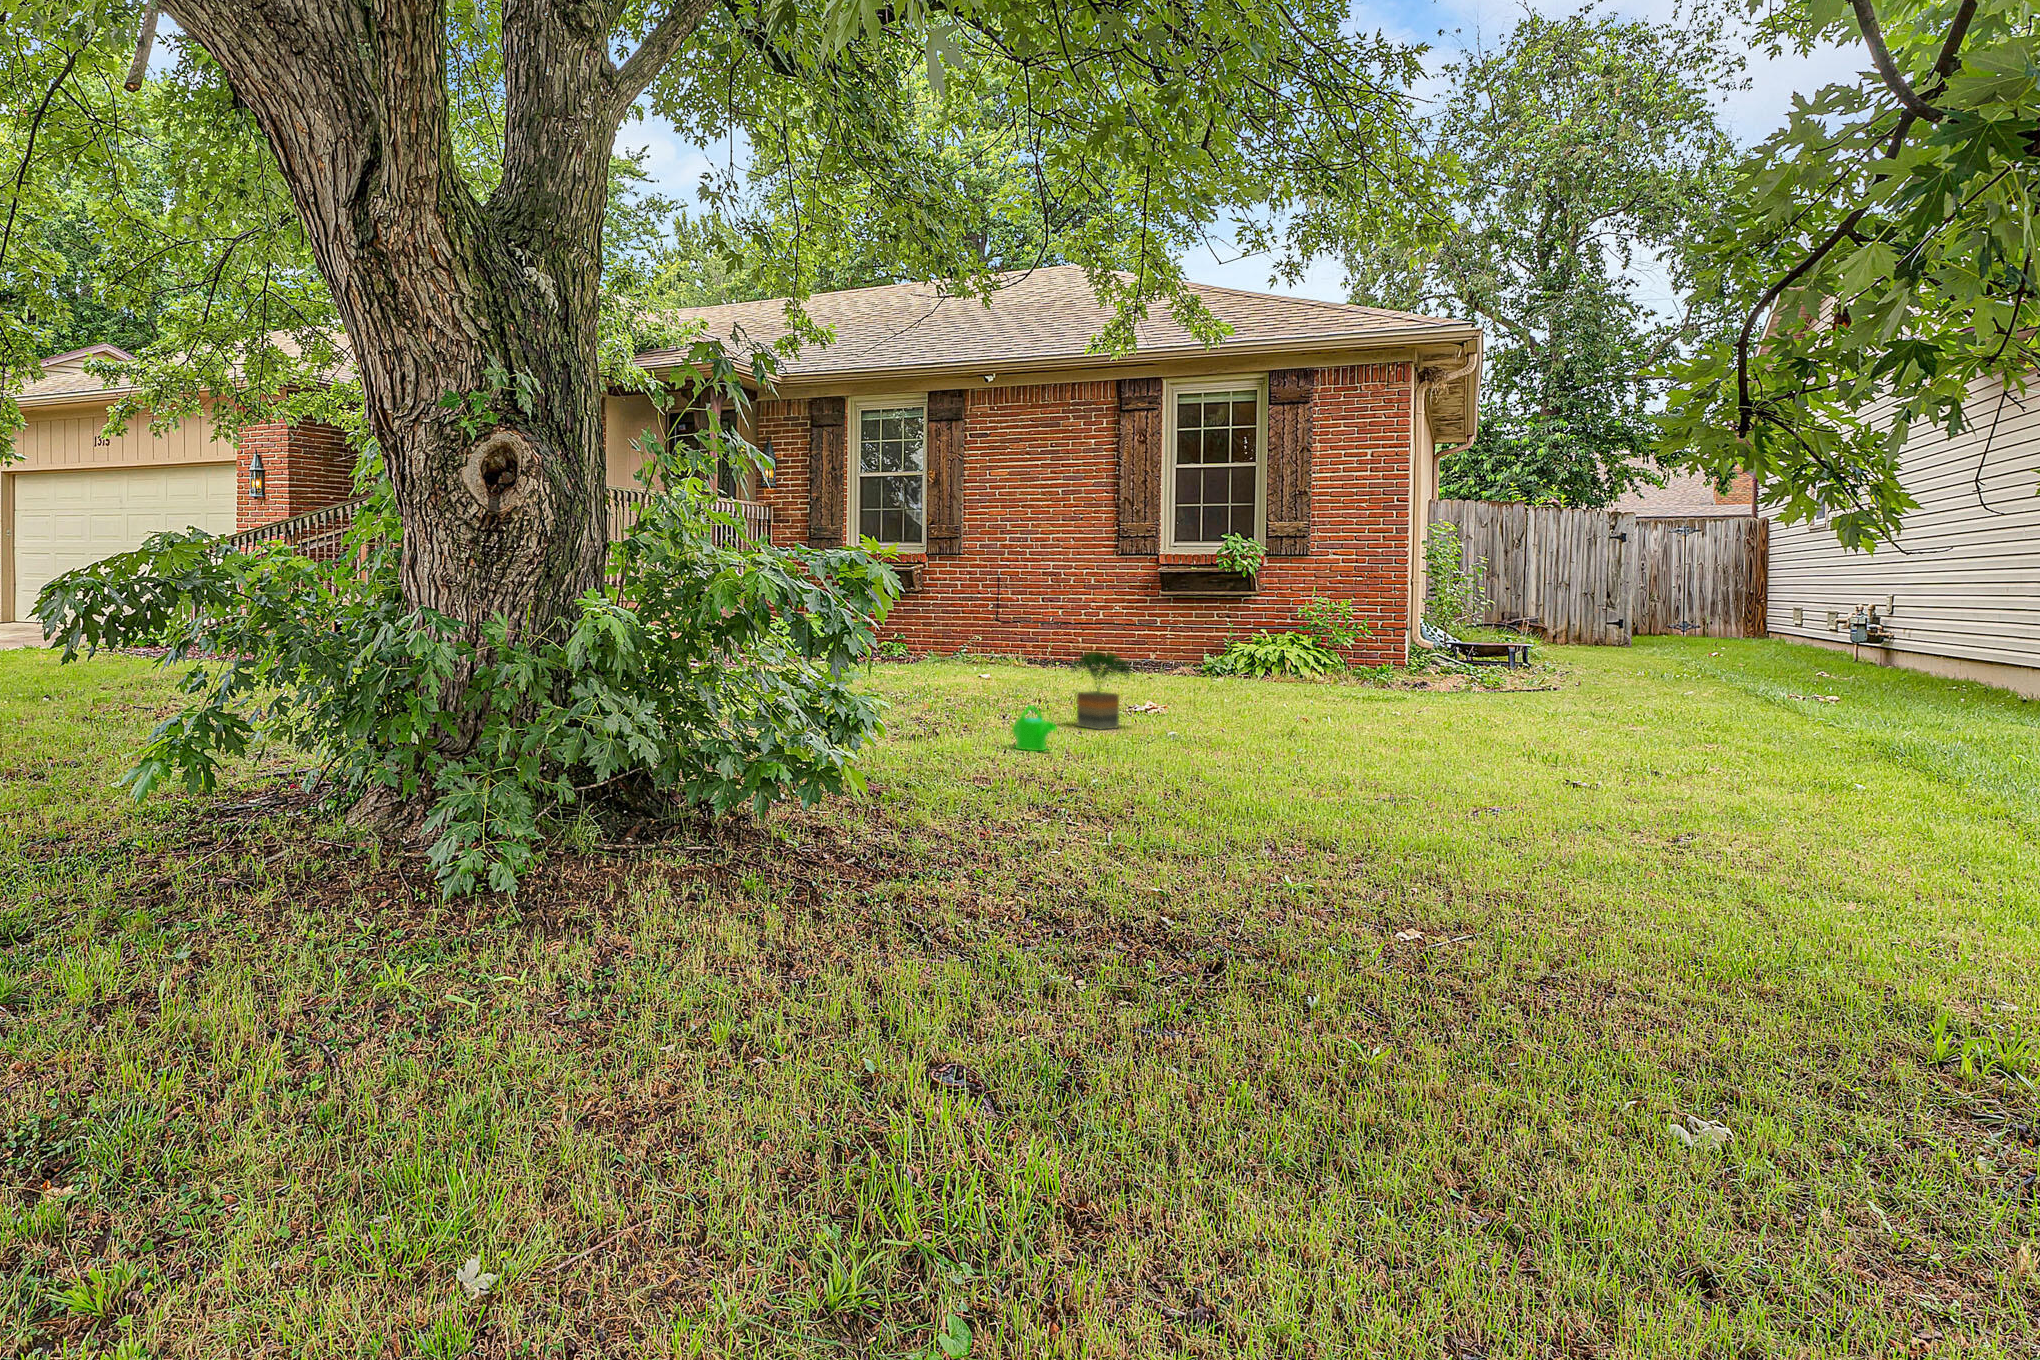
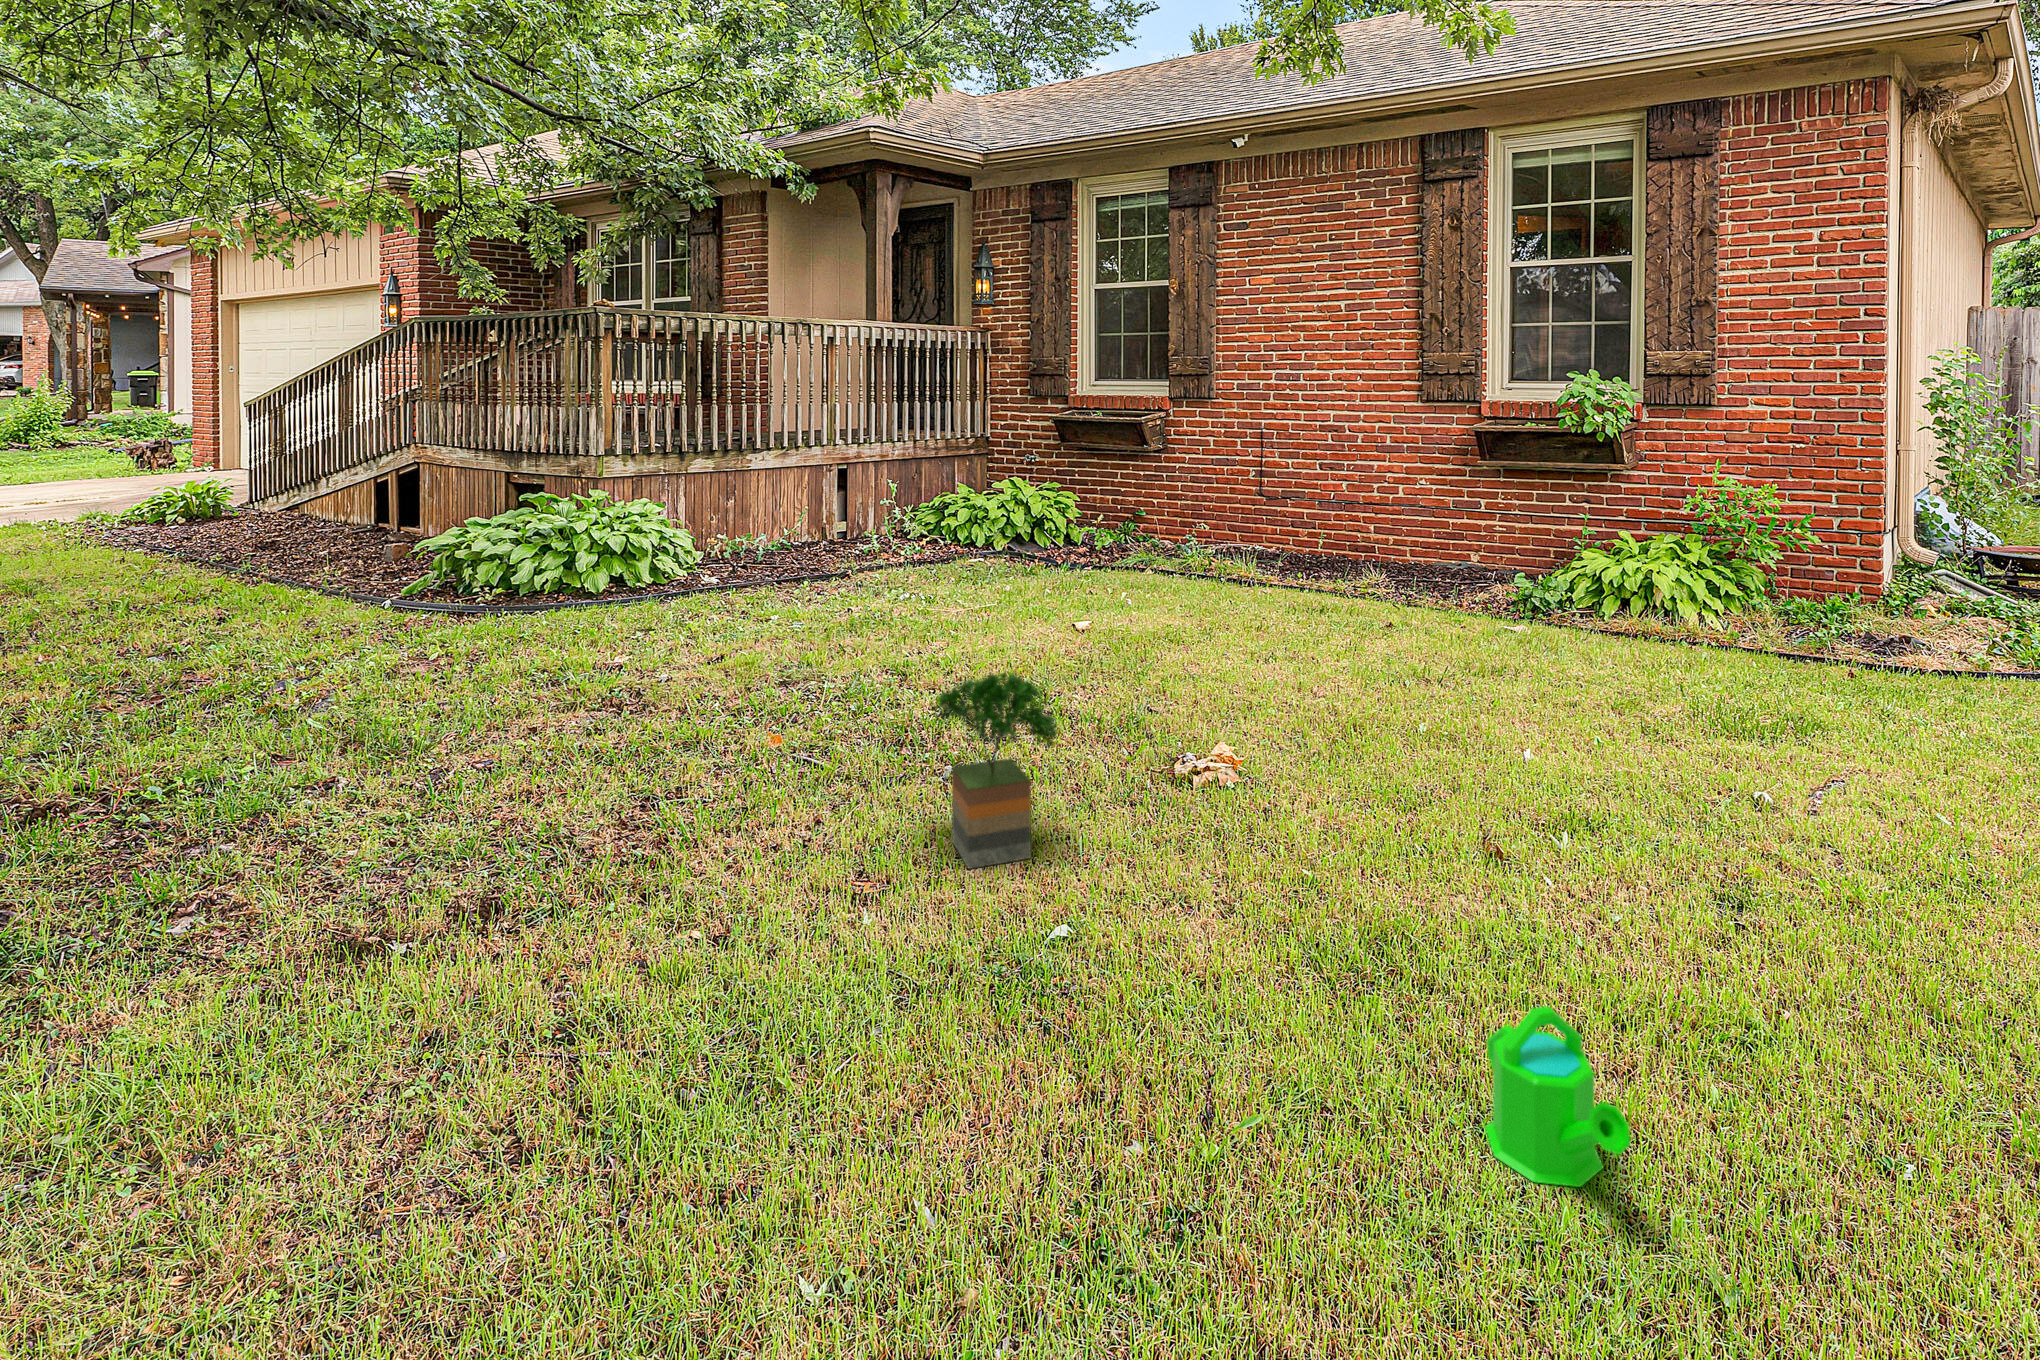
watering can: present [1012,705,1057,751] -> present [1485,1006,1630,1187]

